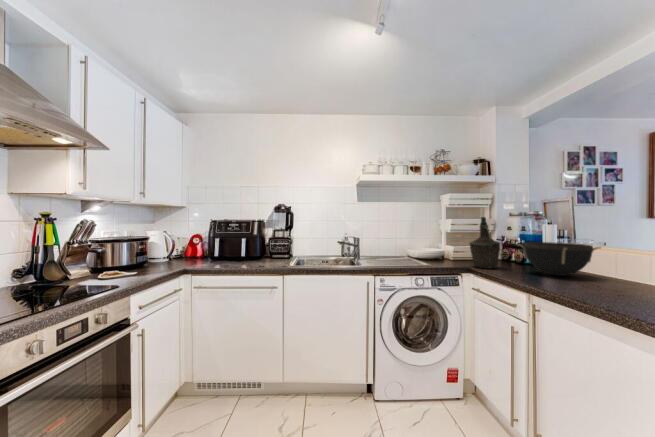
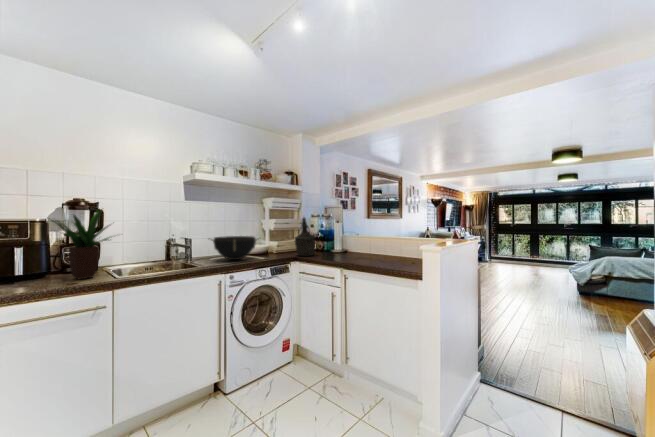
potted plant: none [253,210,299,265] -> present [52,210,109,279]
bowl: present [517,242,601,276] -> present [209,236,257,260]

